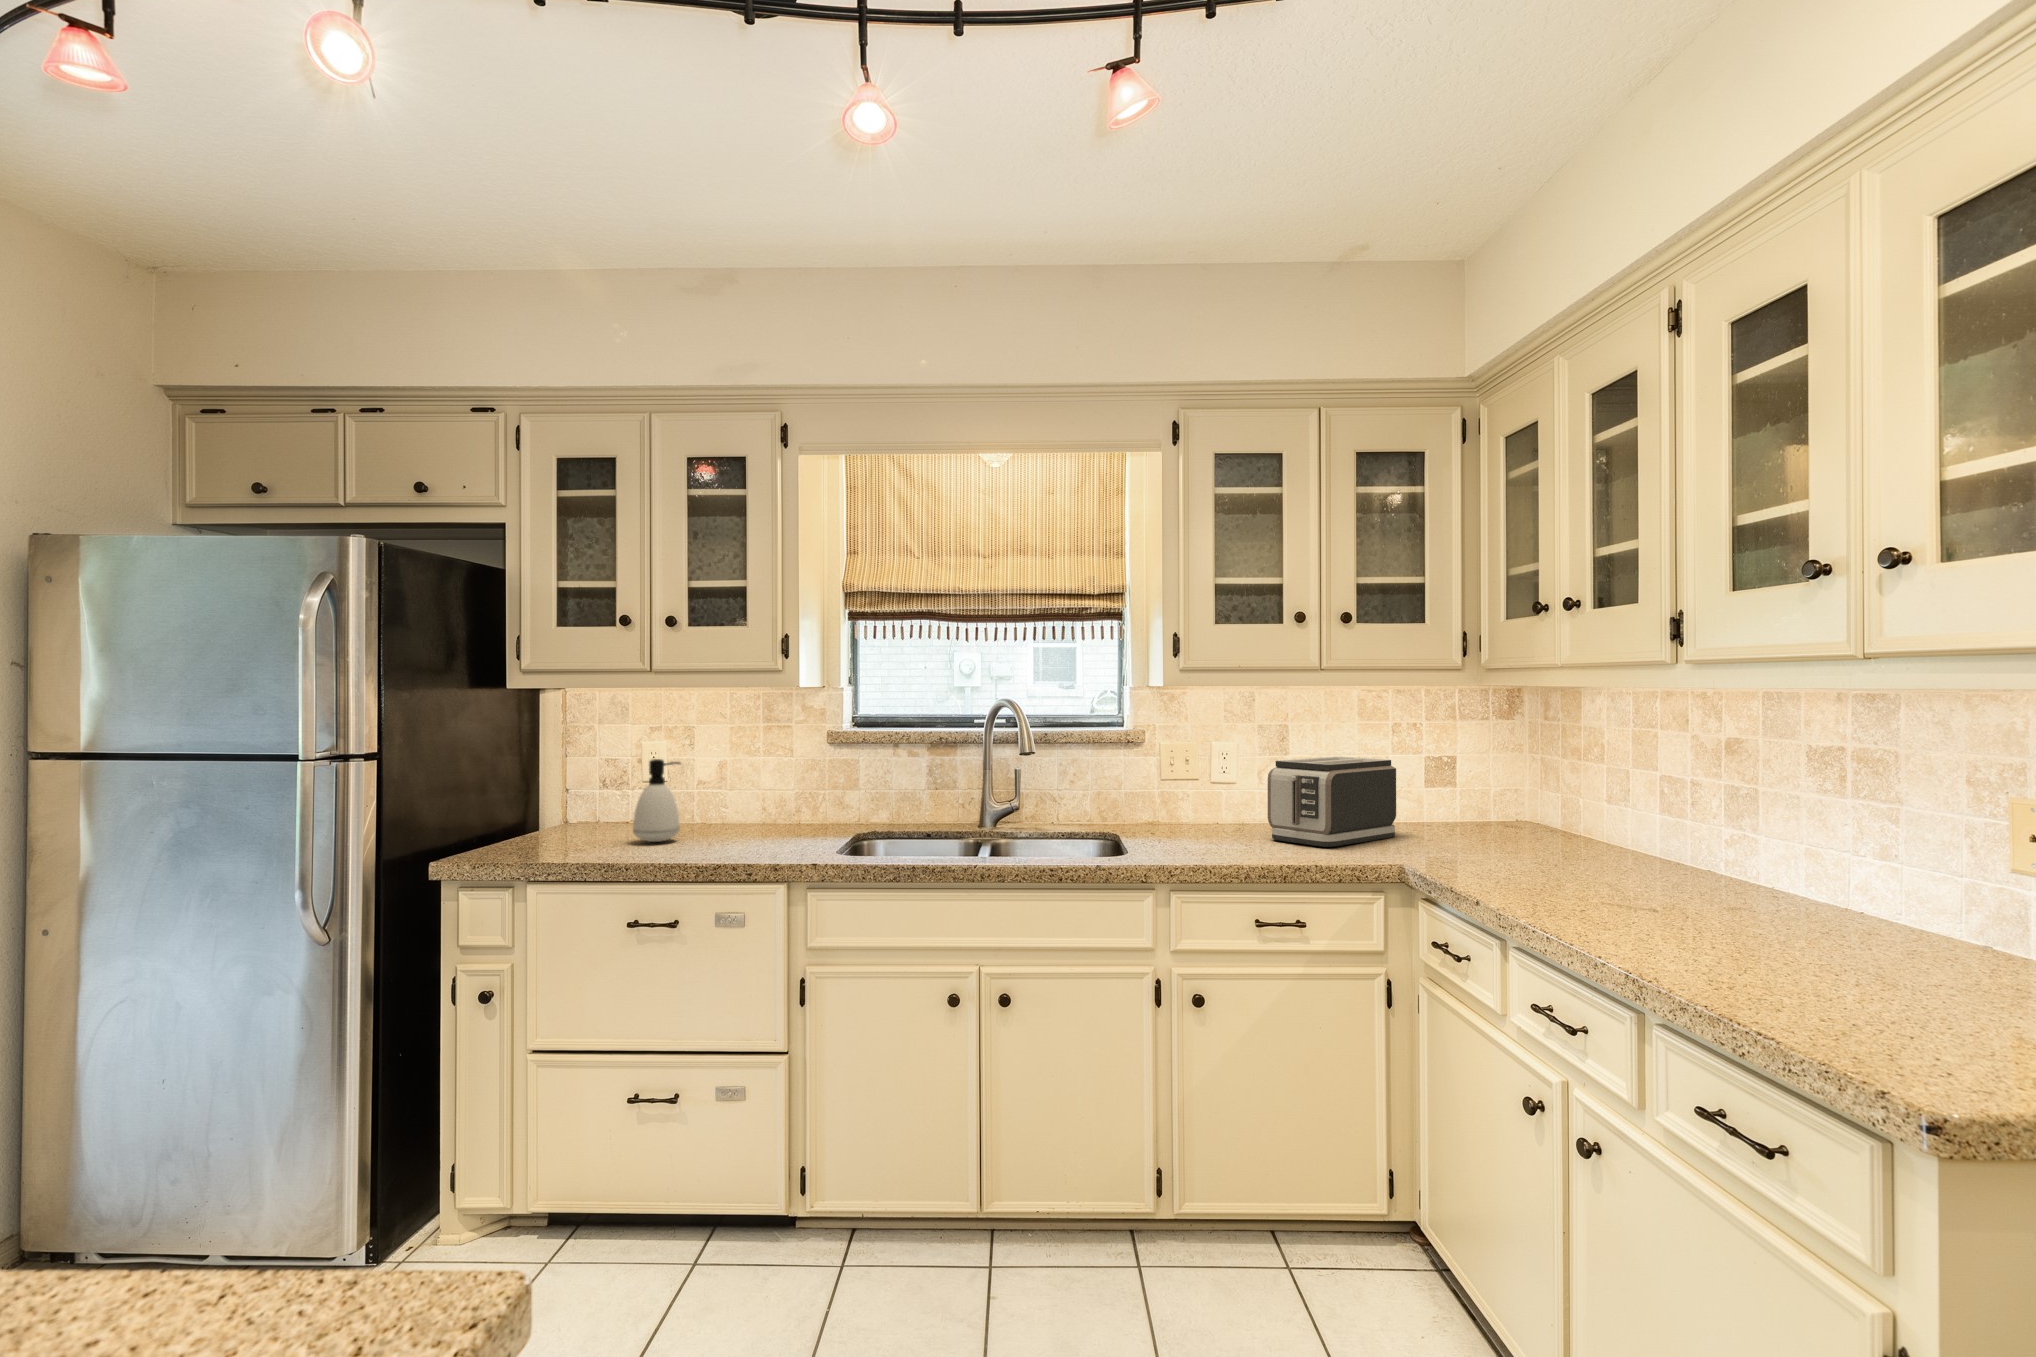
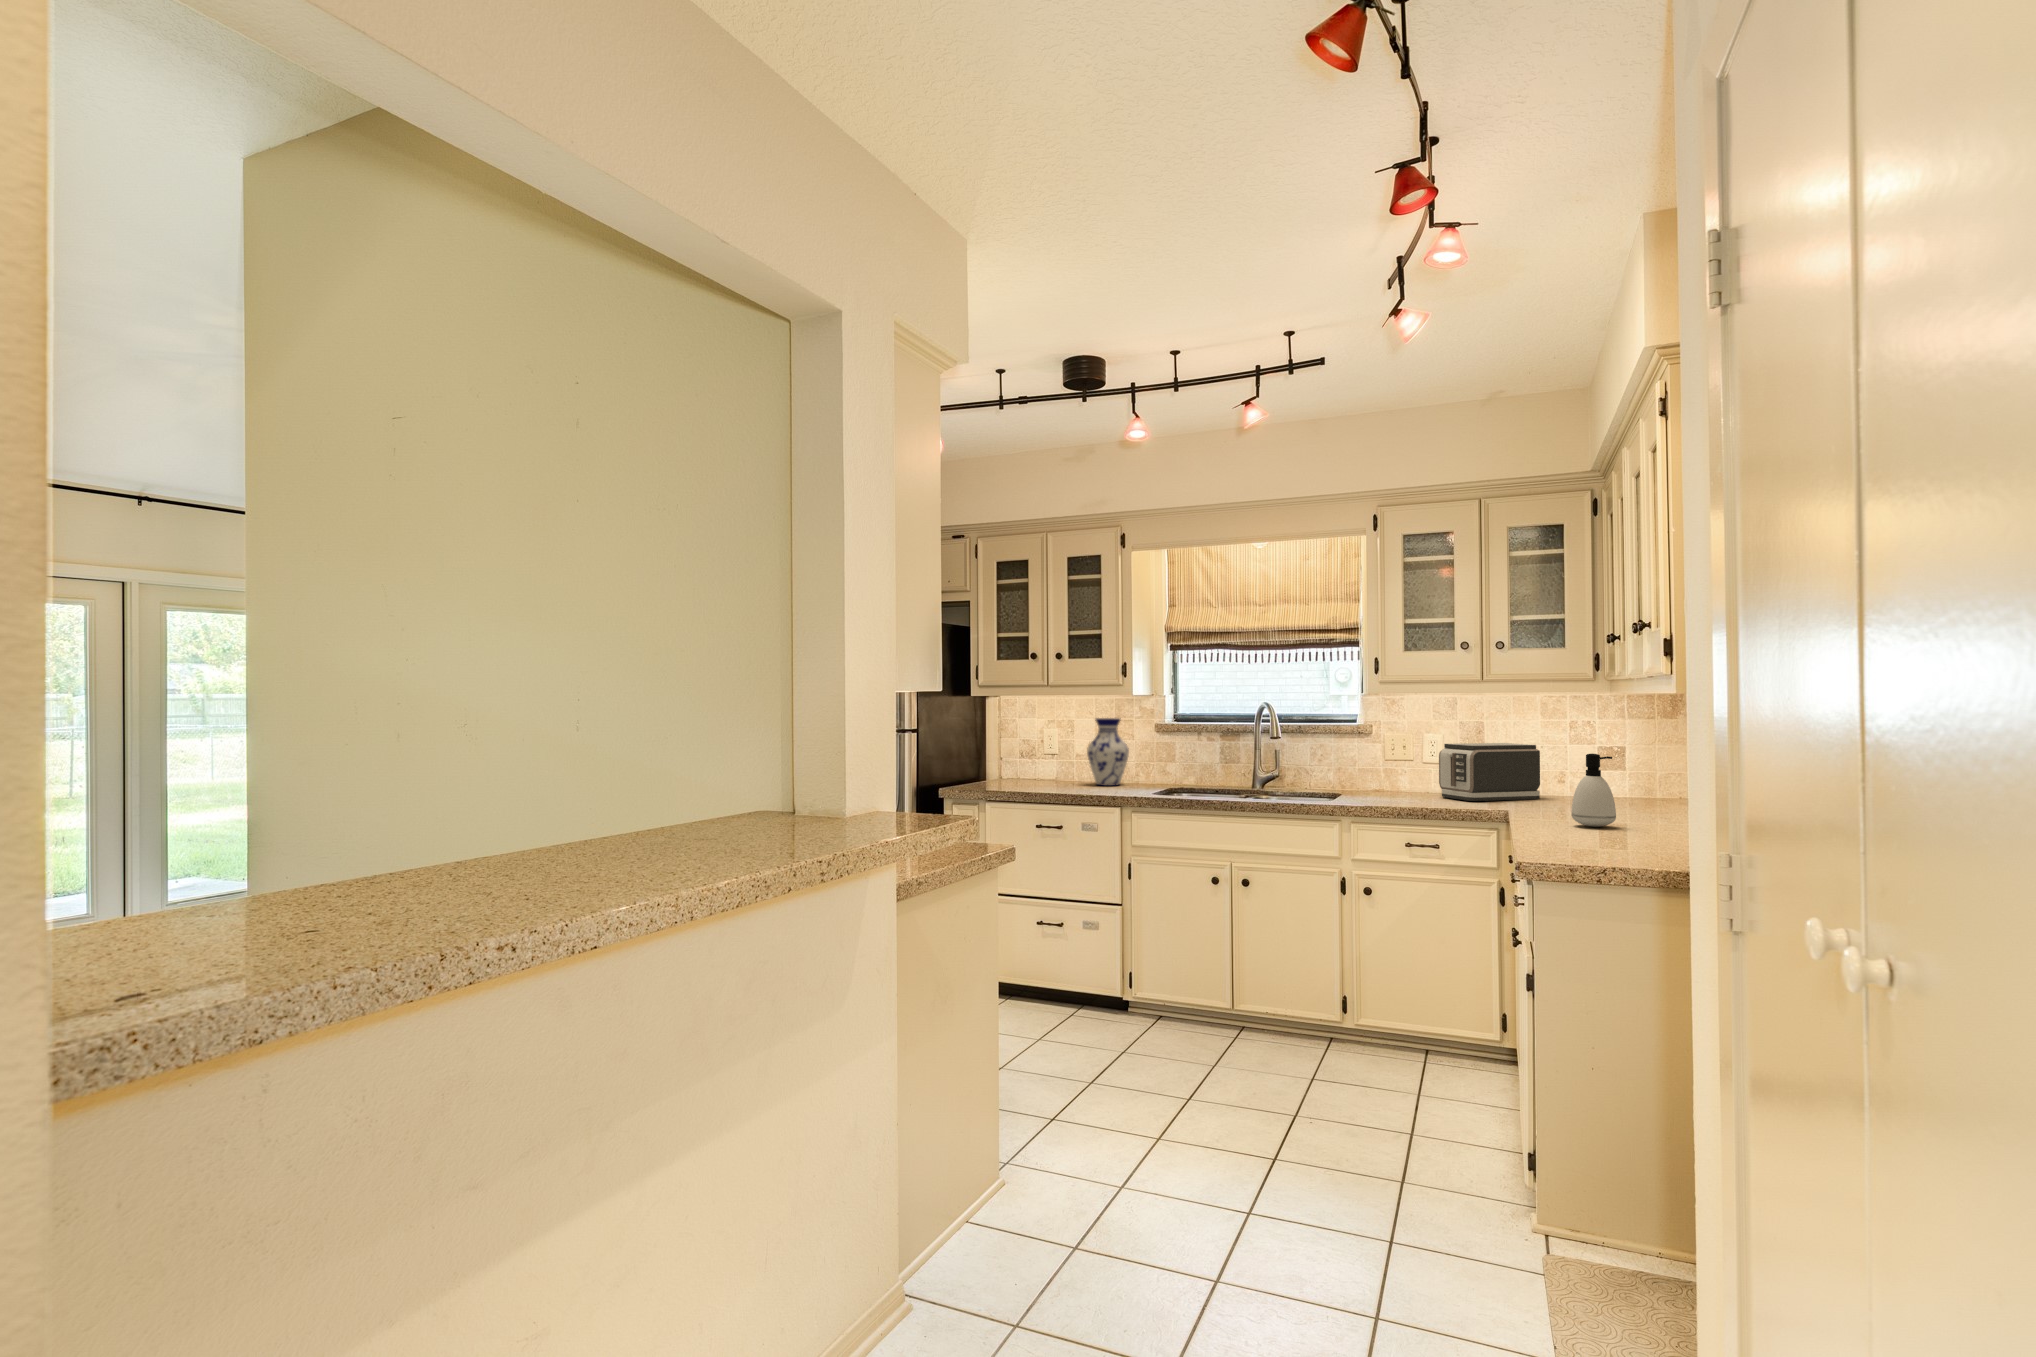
vase: none [718,726,788,837] -> present [1087,718,1129,786]
soap dispenser: present [633,759,680,842] -> present [1572,754,1616,827]

